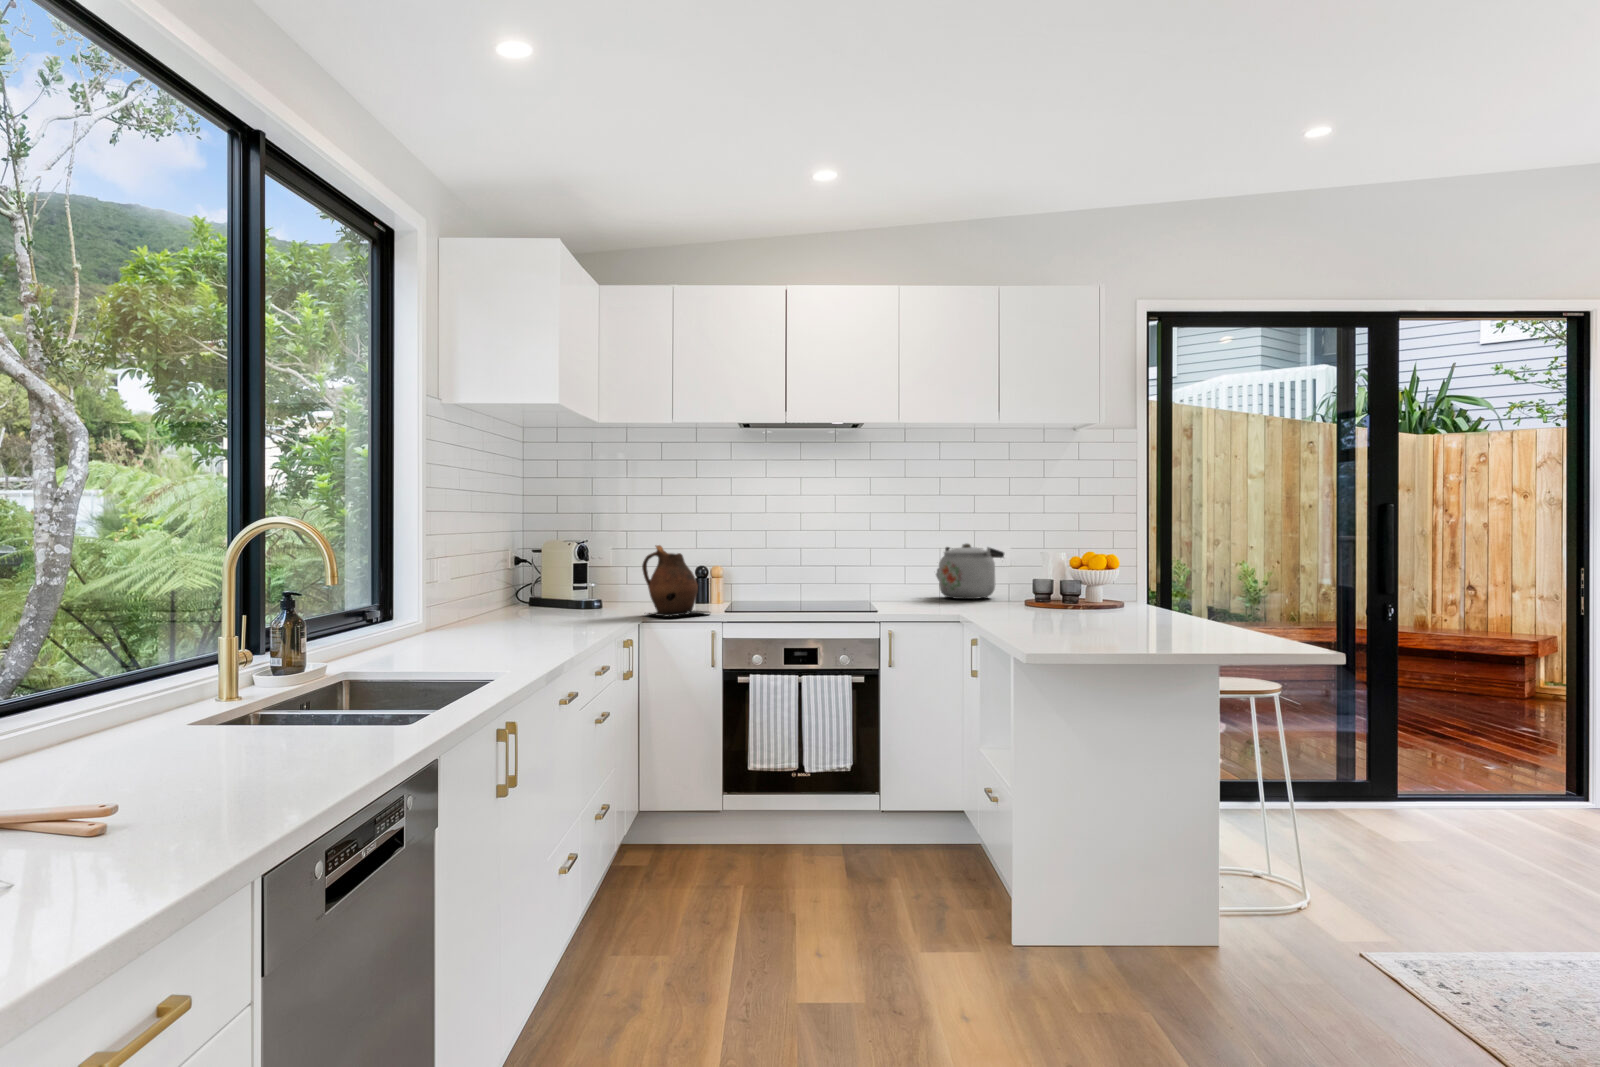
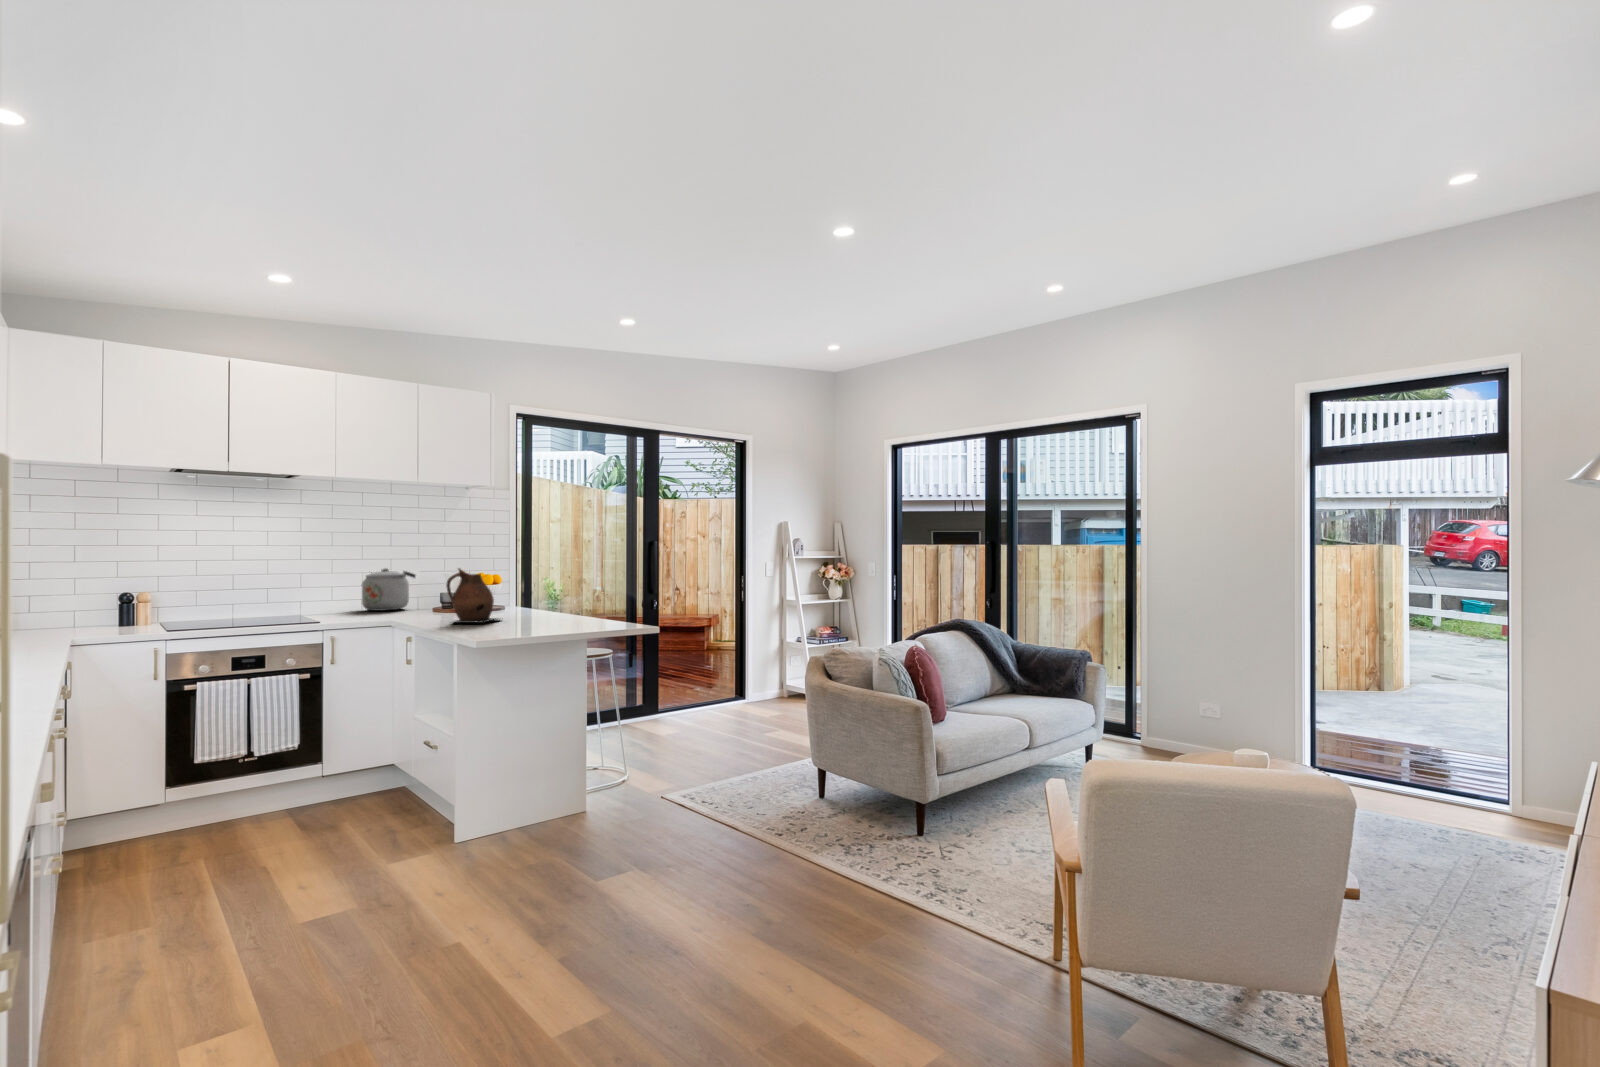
ceramic pitcher: present [642,545,709,617] -> present [446,568,500,623]

